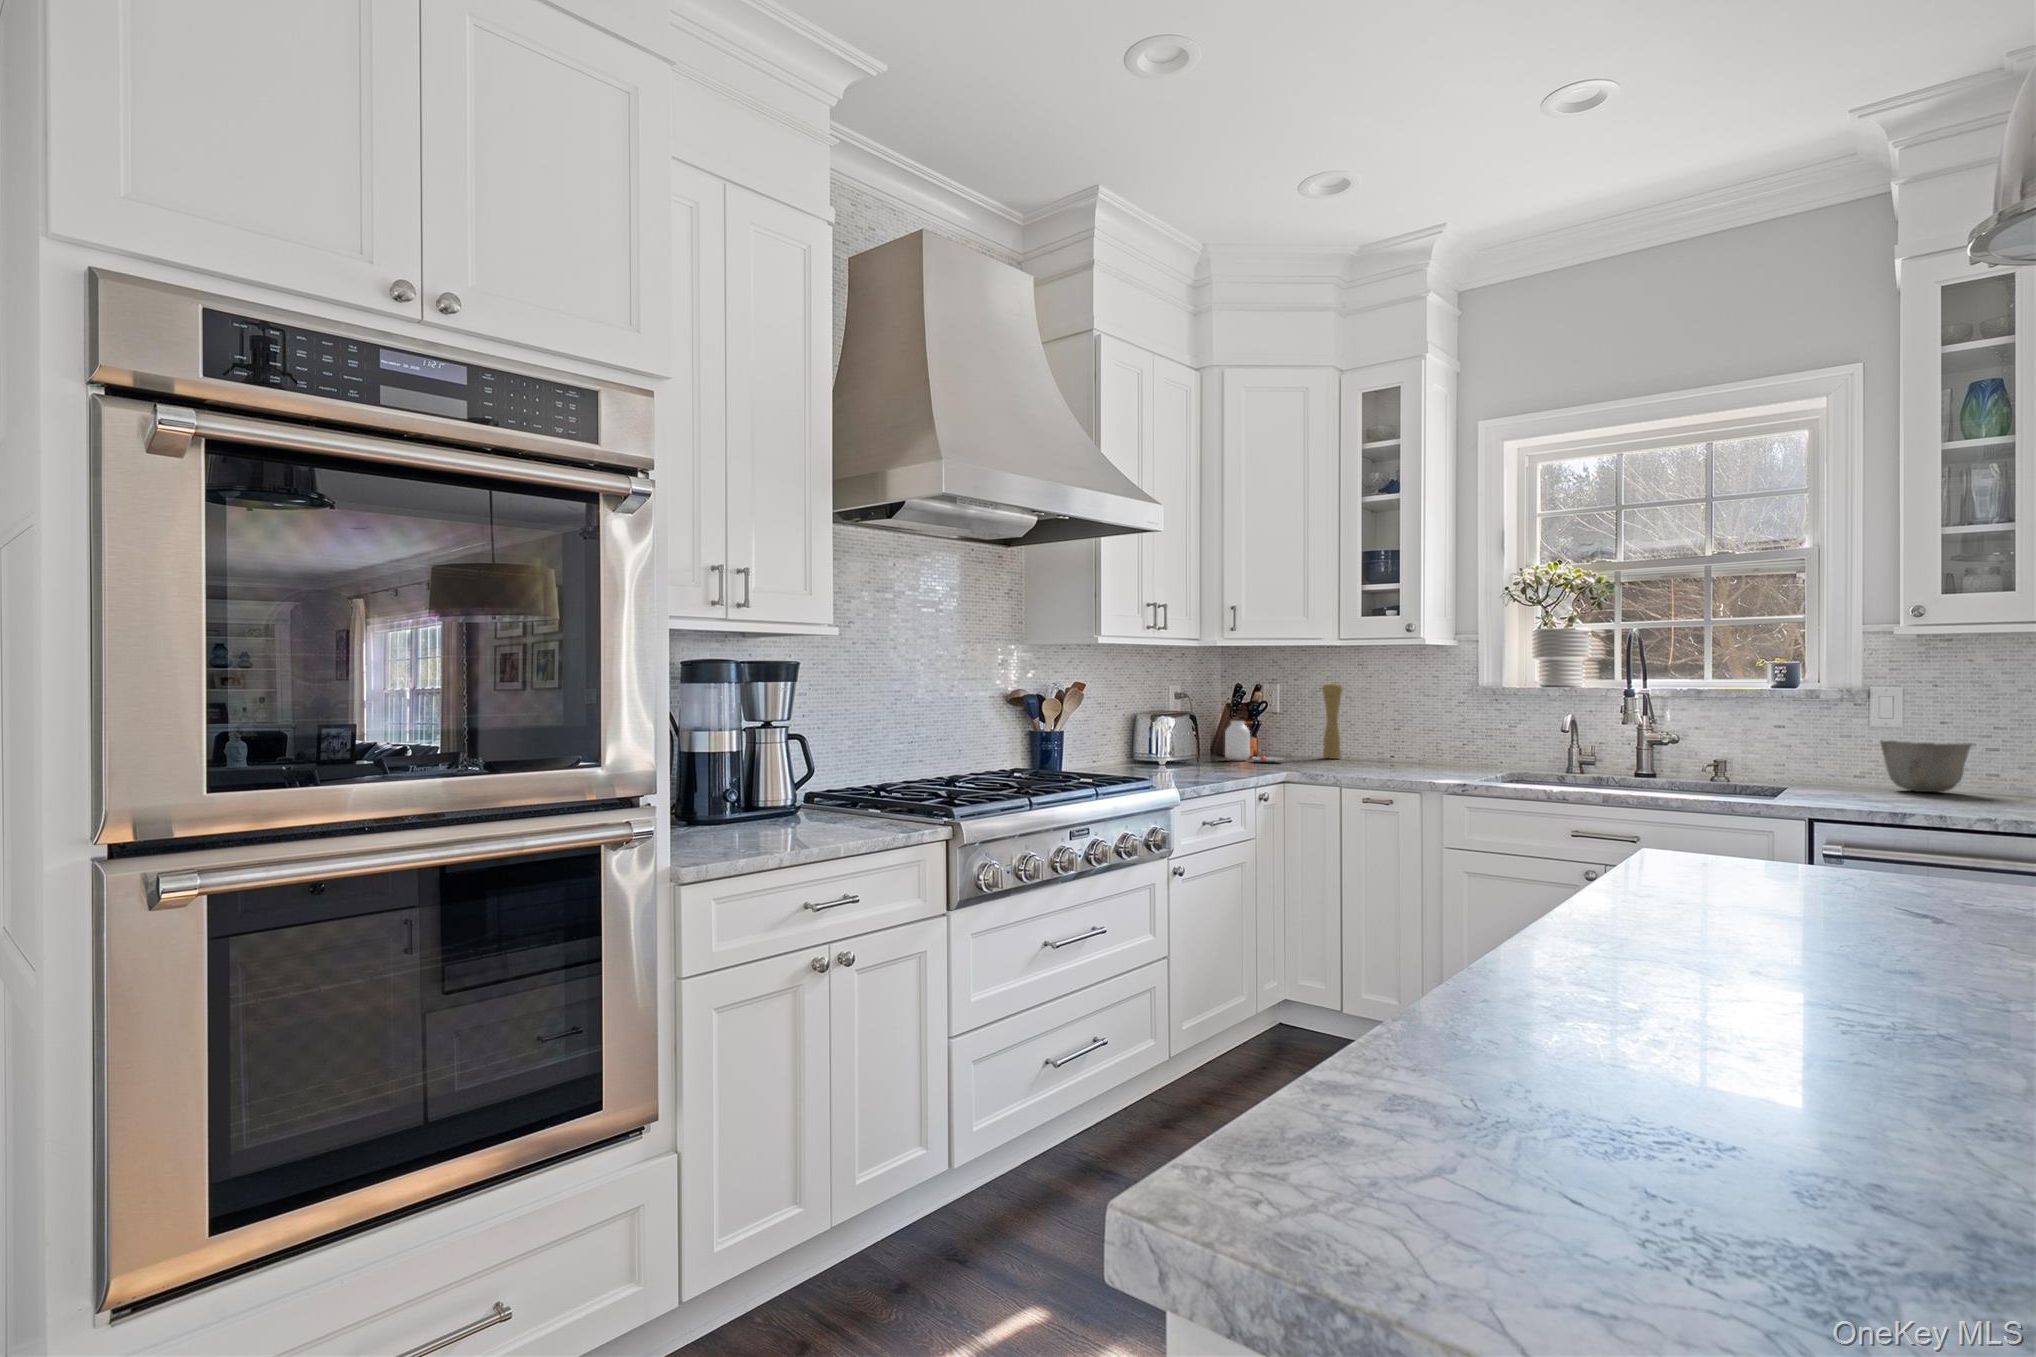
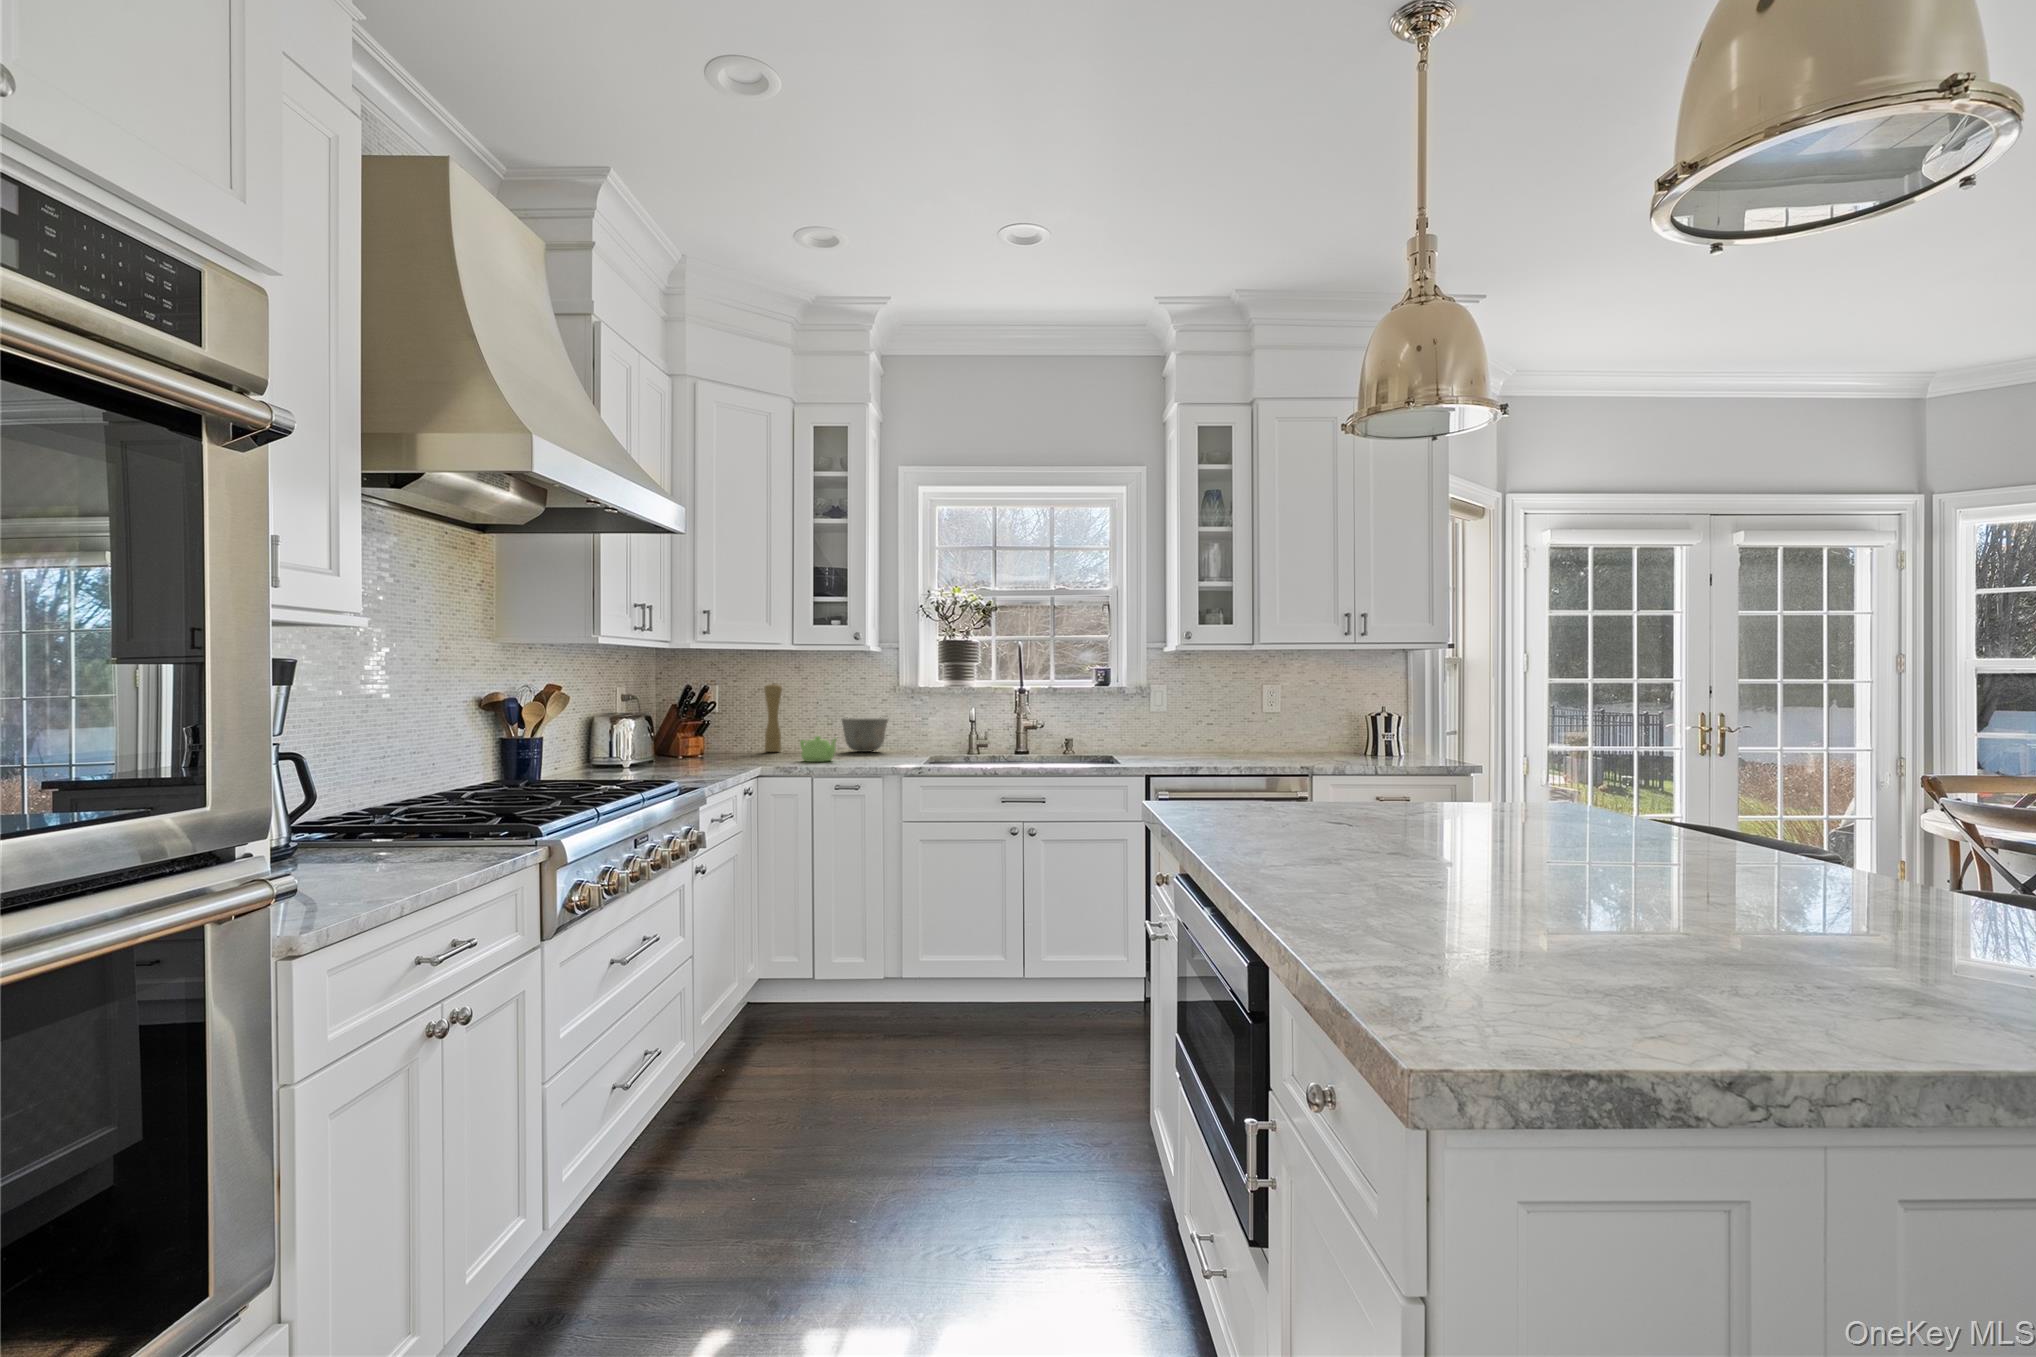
jar: present [1225,721,1282,762] -> none [677,721,742,760]
ceramic bowl: present [1880,740,1972,792] -> present [842,717,888,752]
teapot: none [1339,742,1379,771] -> present [800,736,838,762]

